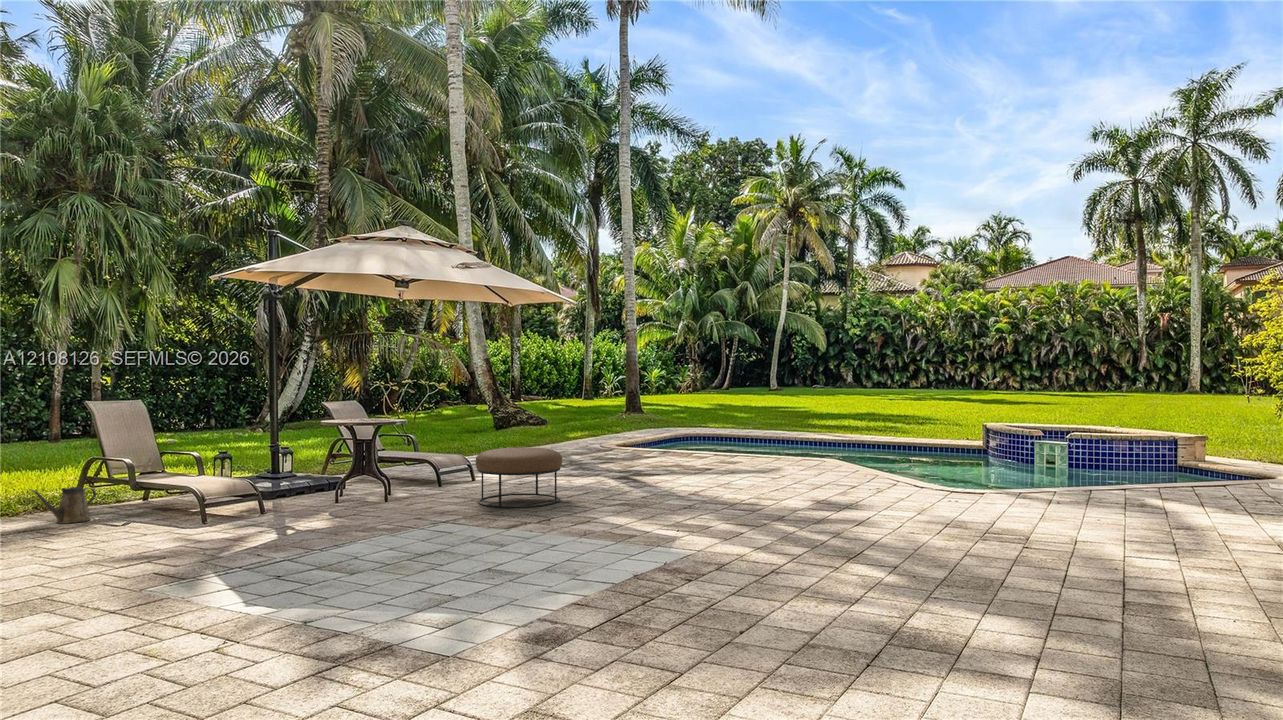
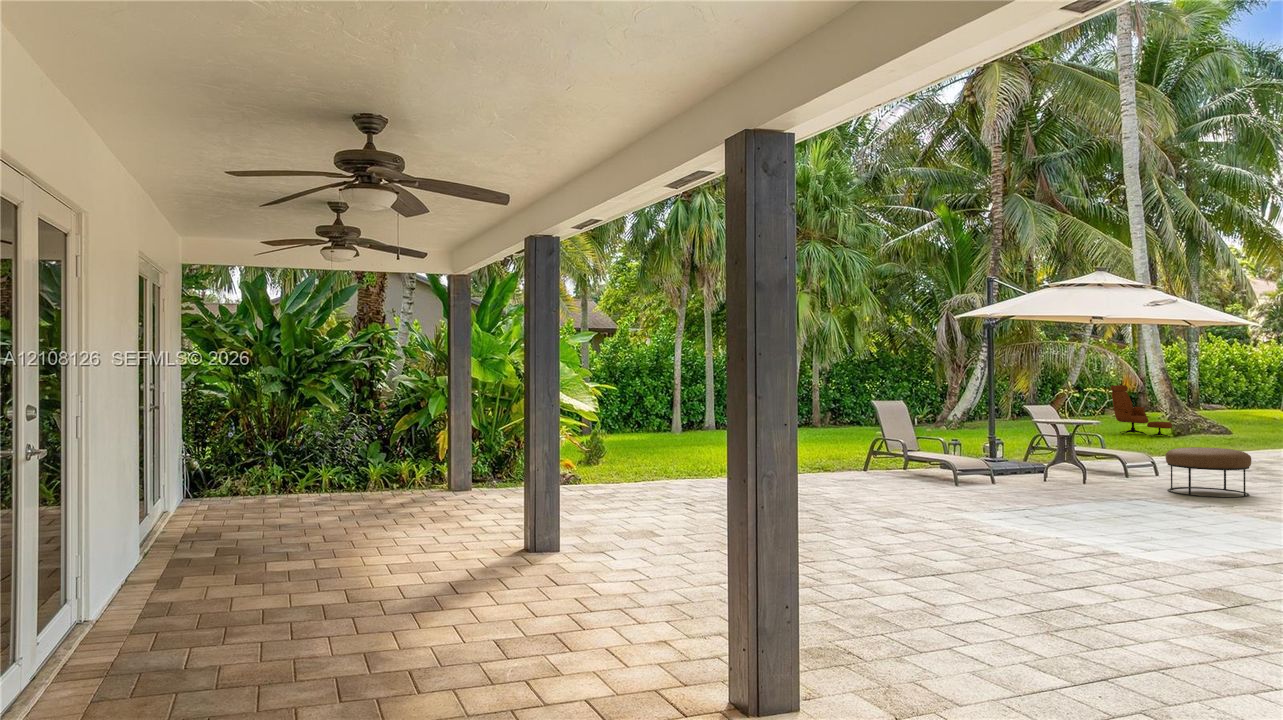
lounge chair: none [439,378,495,430] -> present [1111,385,1172,437]
watering can: present [30,487,96,524] -> none [848,454,882,479]

